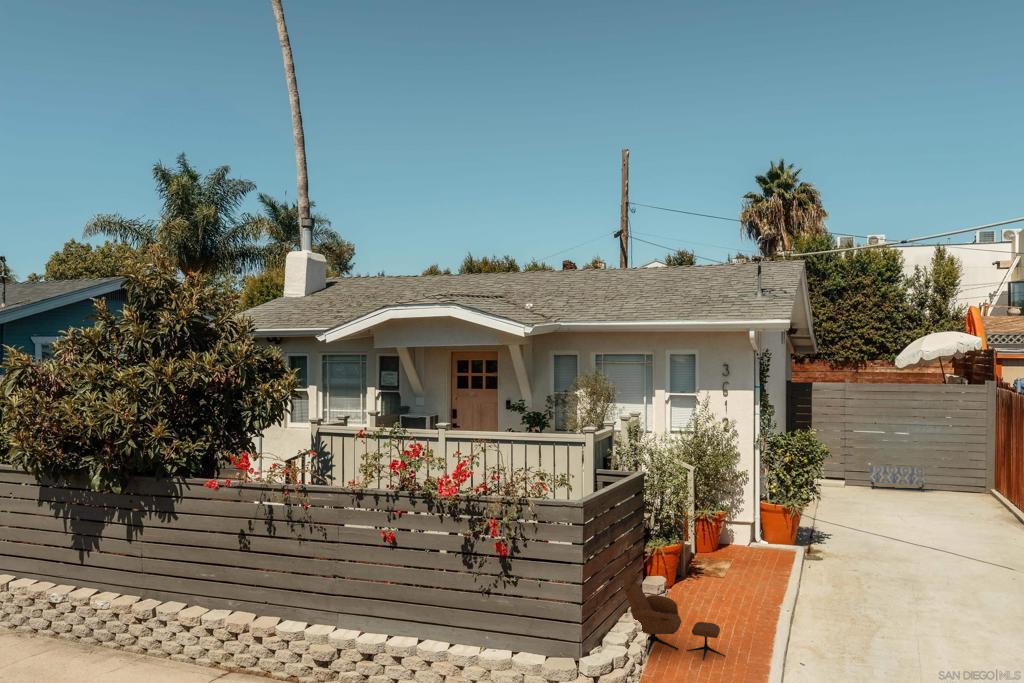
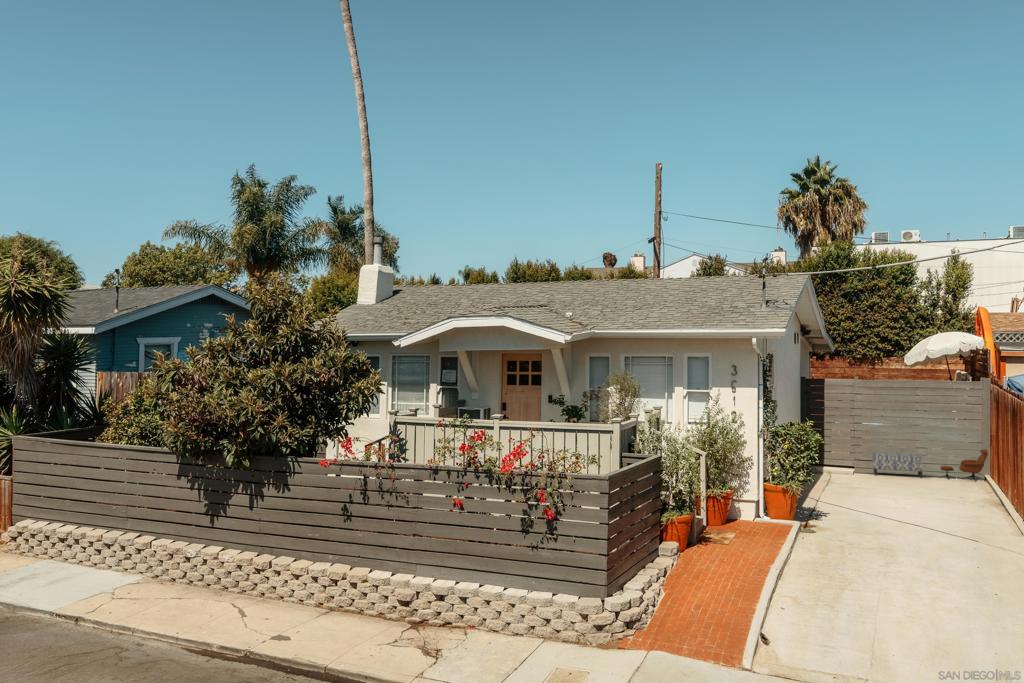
lounge chair: present [623,570,725,661] -> present [940,449,988,480]

